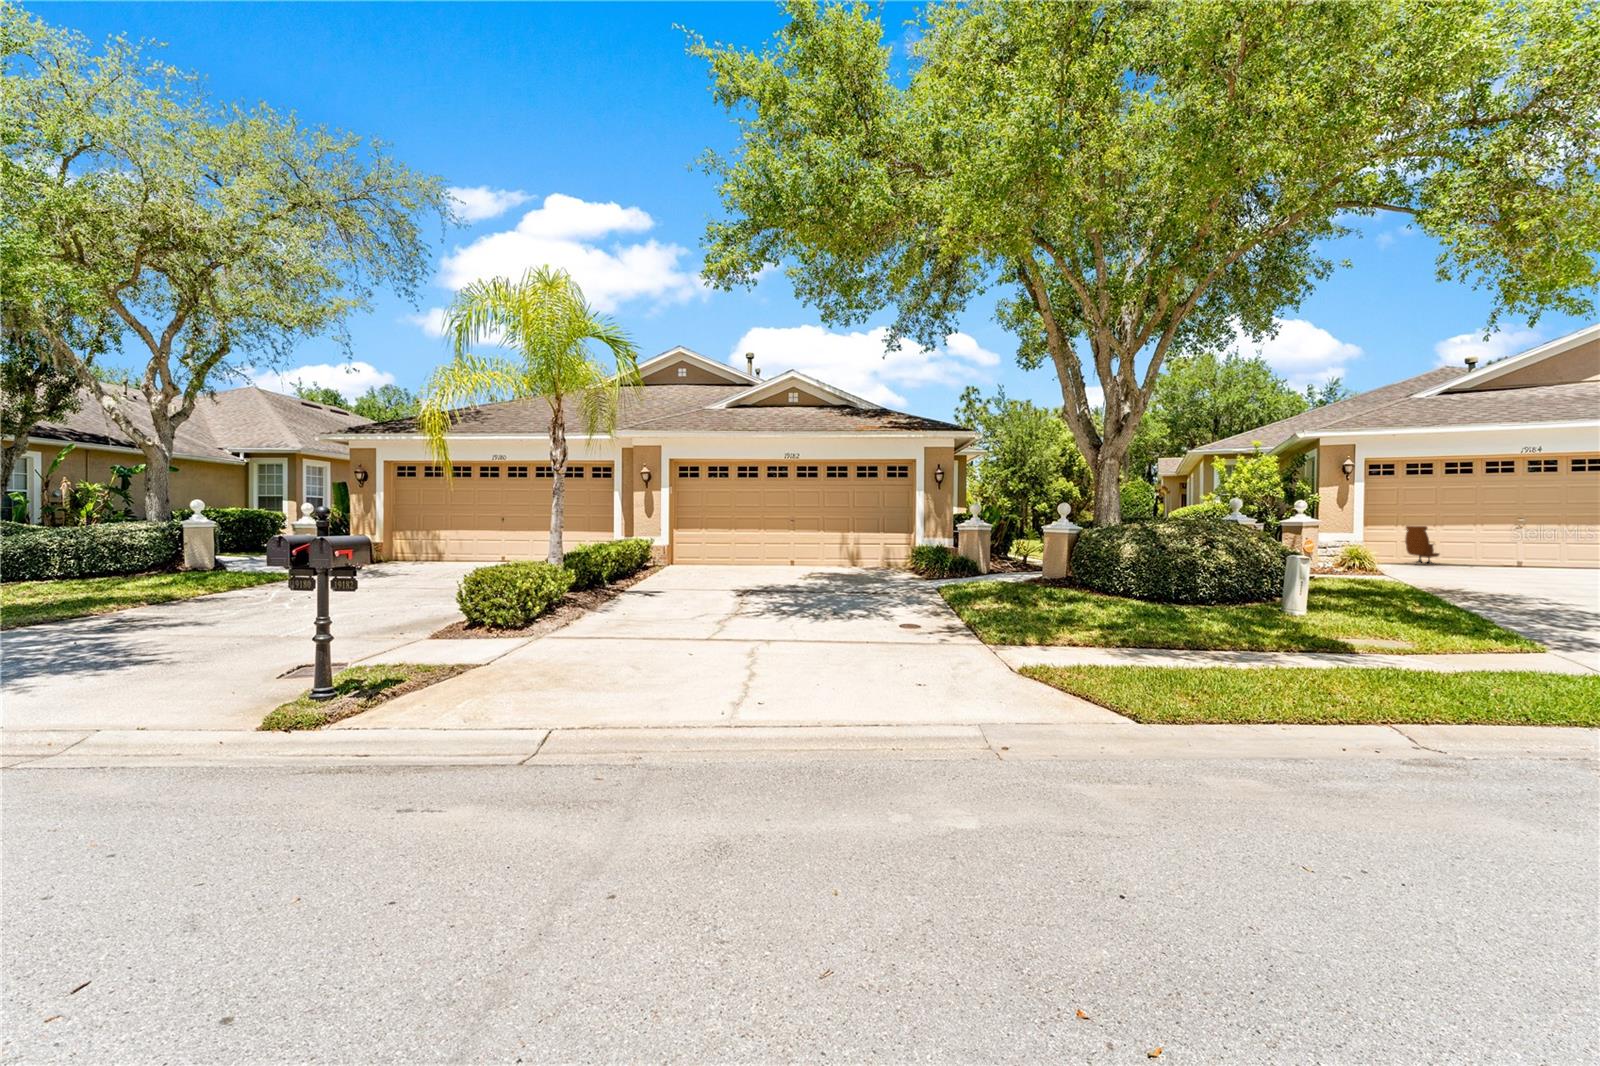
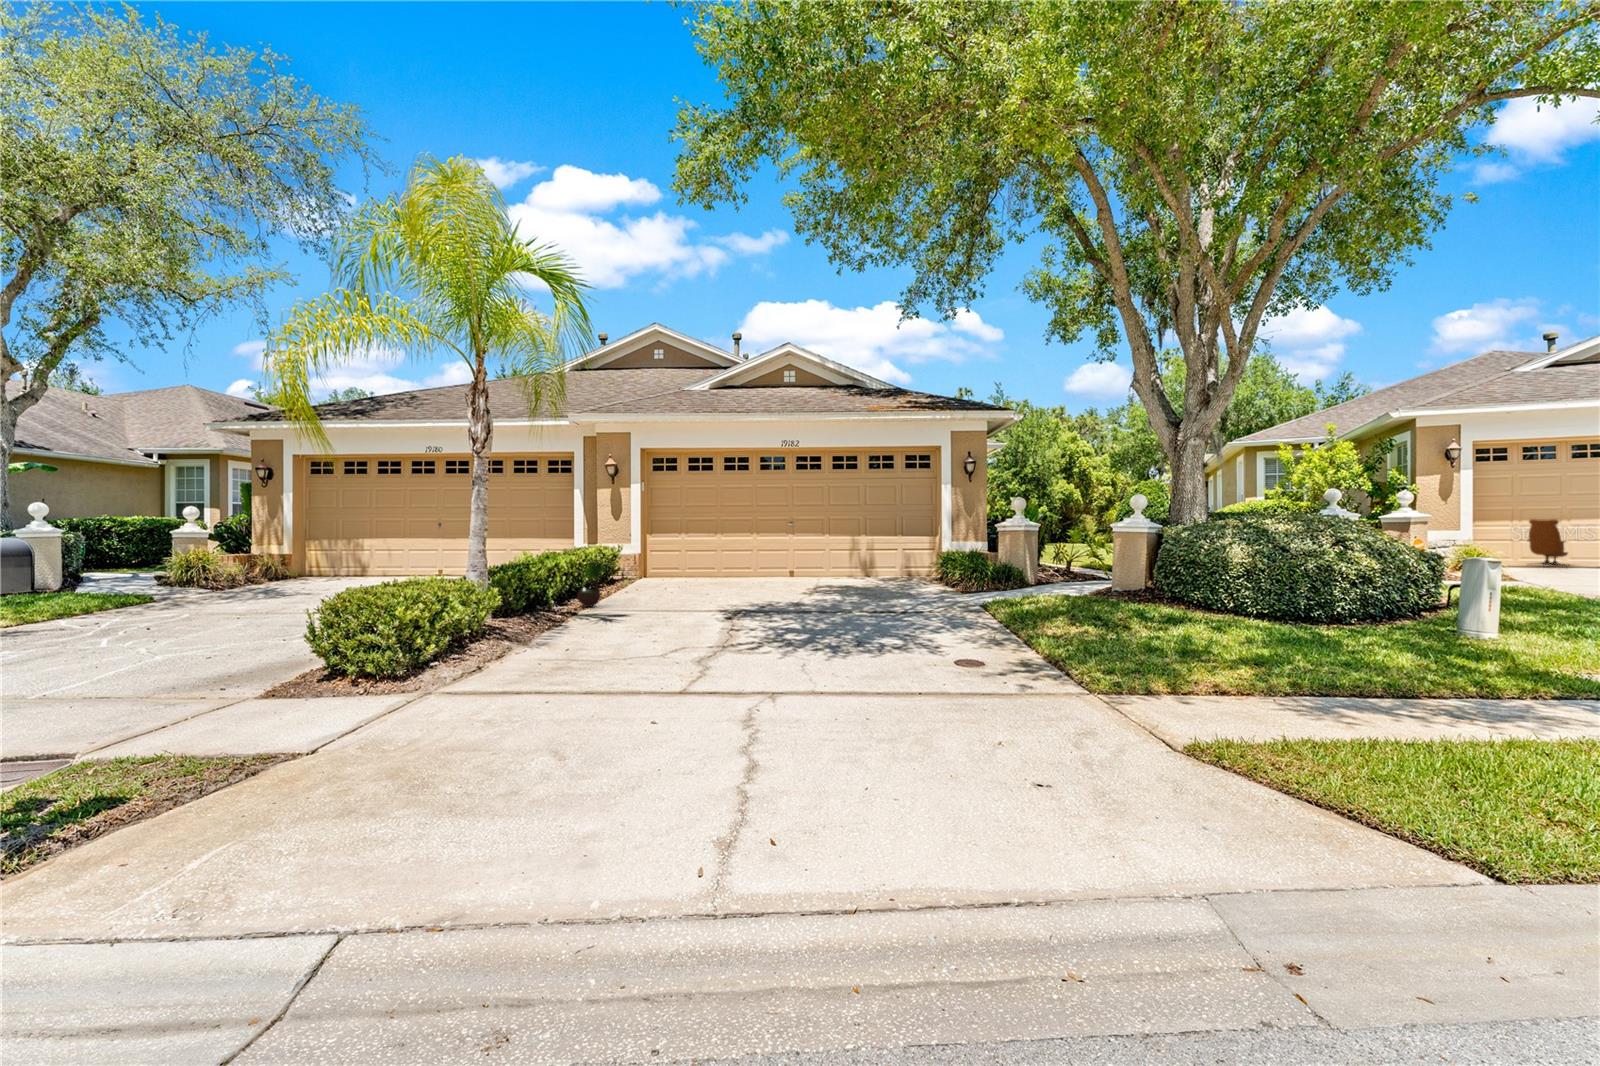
potted tree: none [622,546,645,587] -> present [577,560,605,607]

